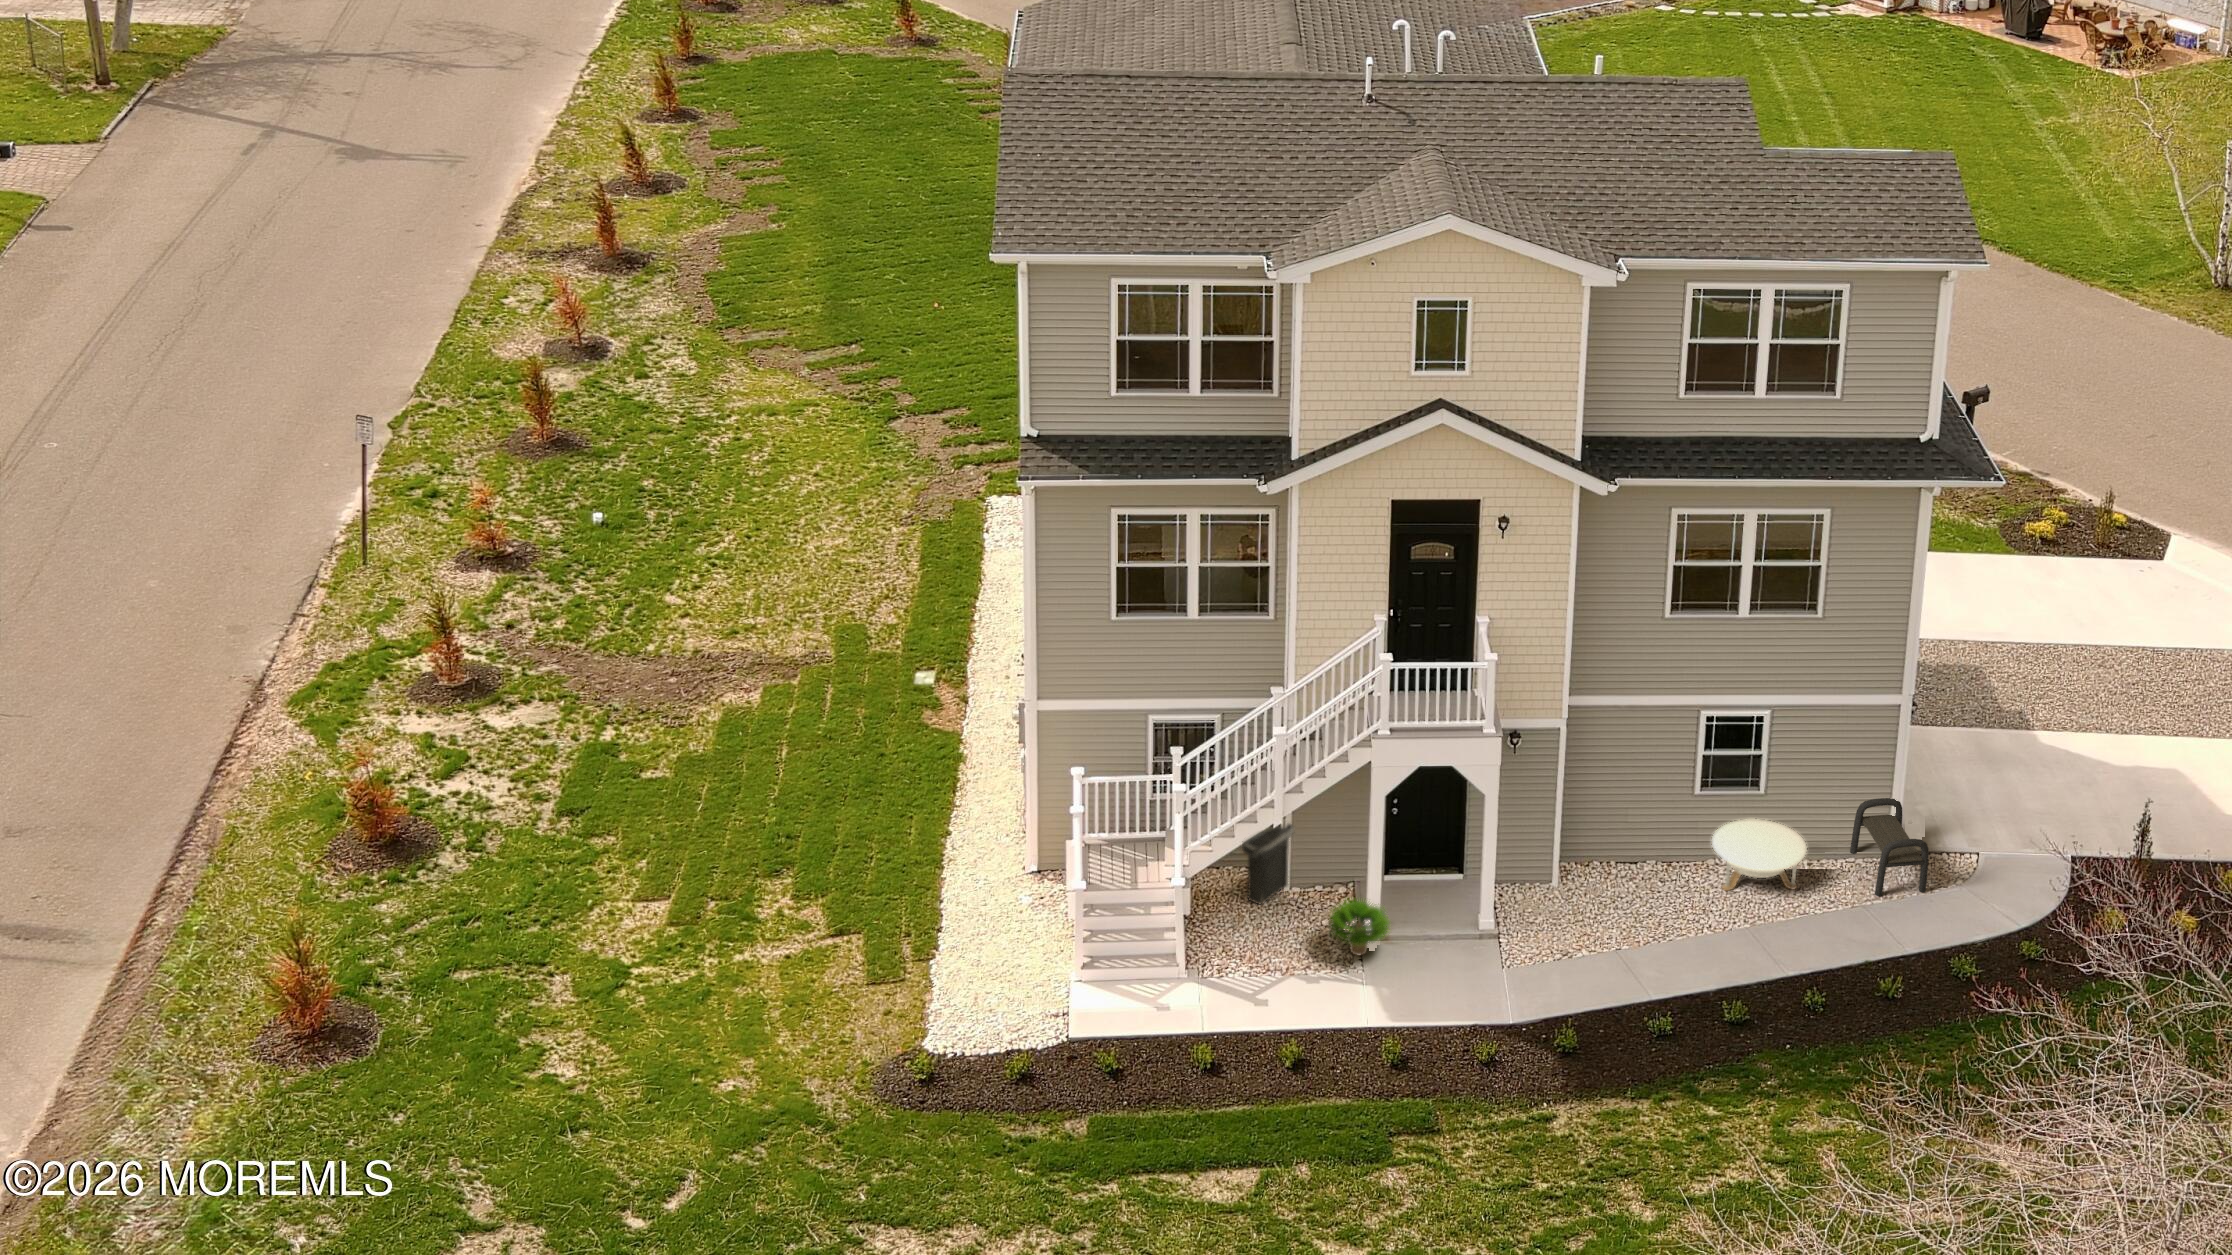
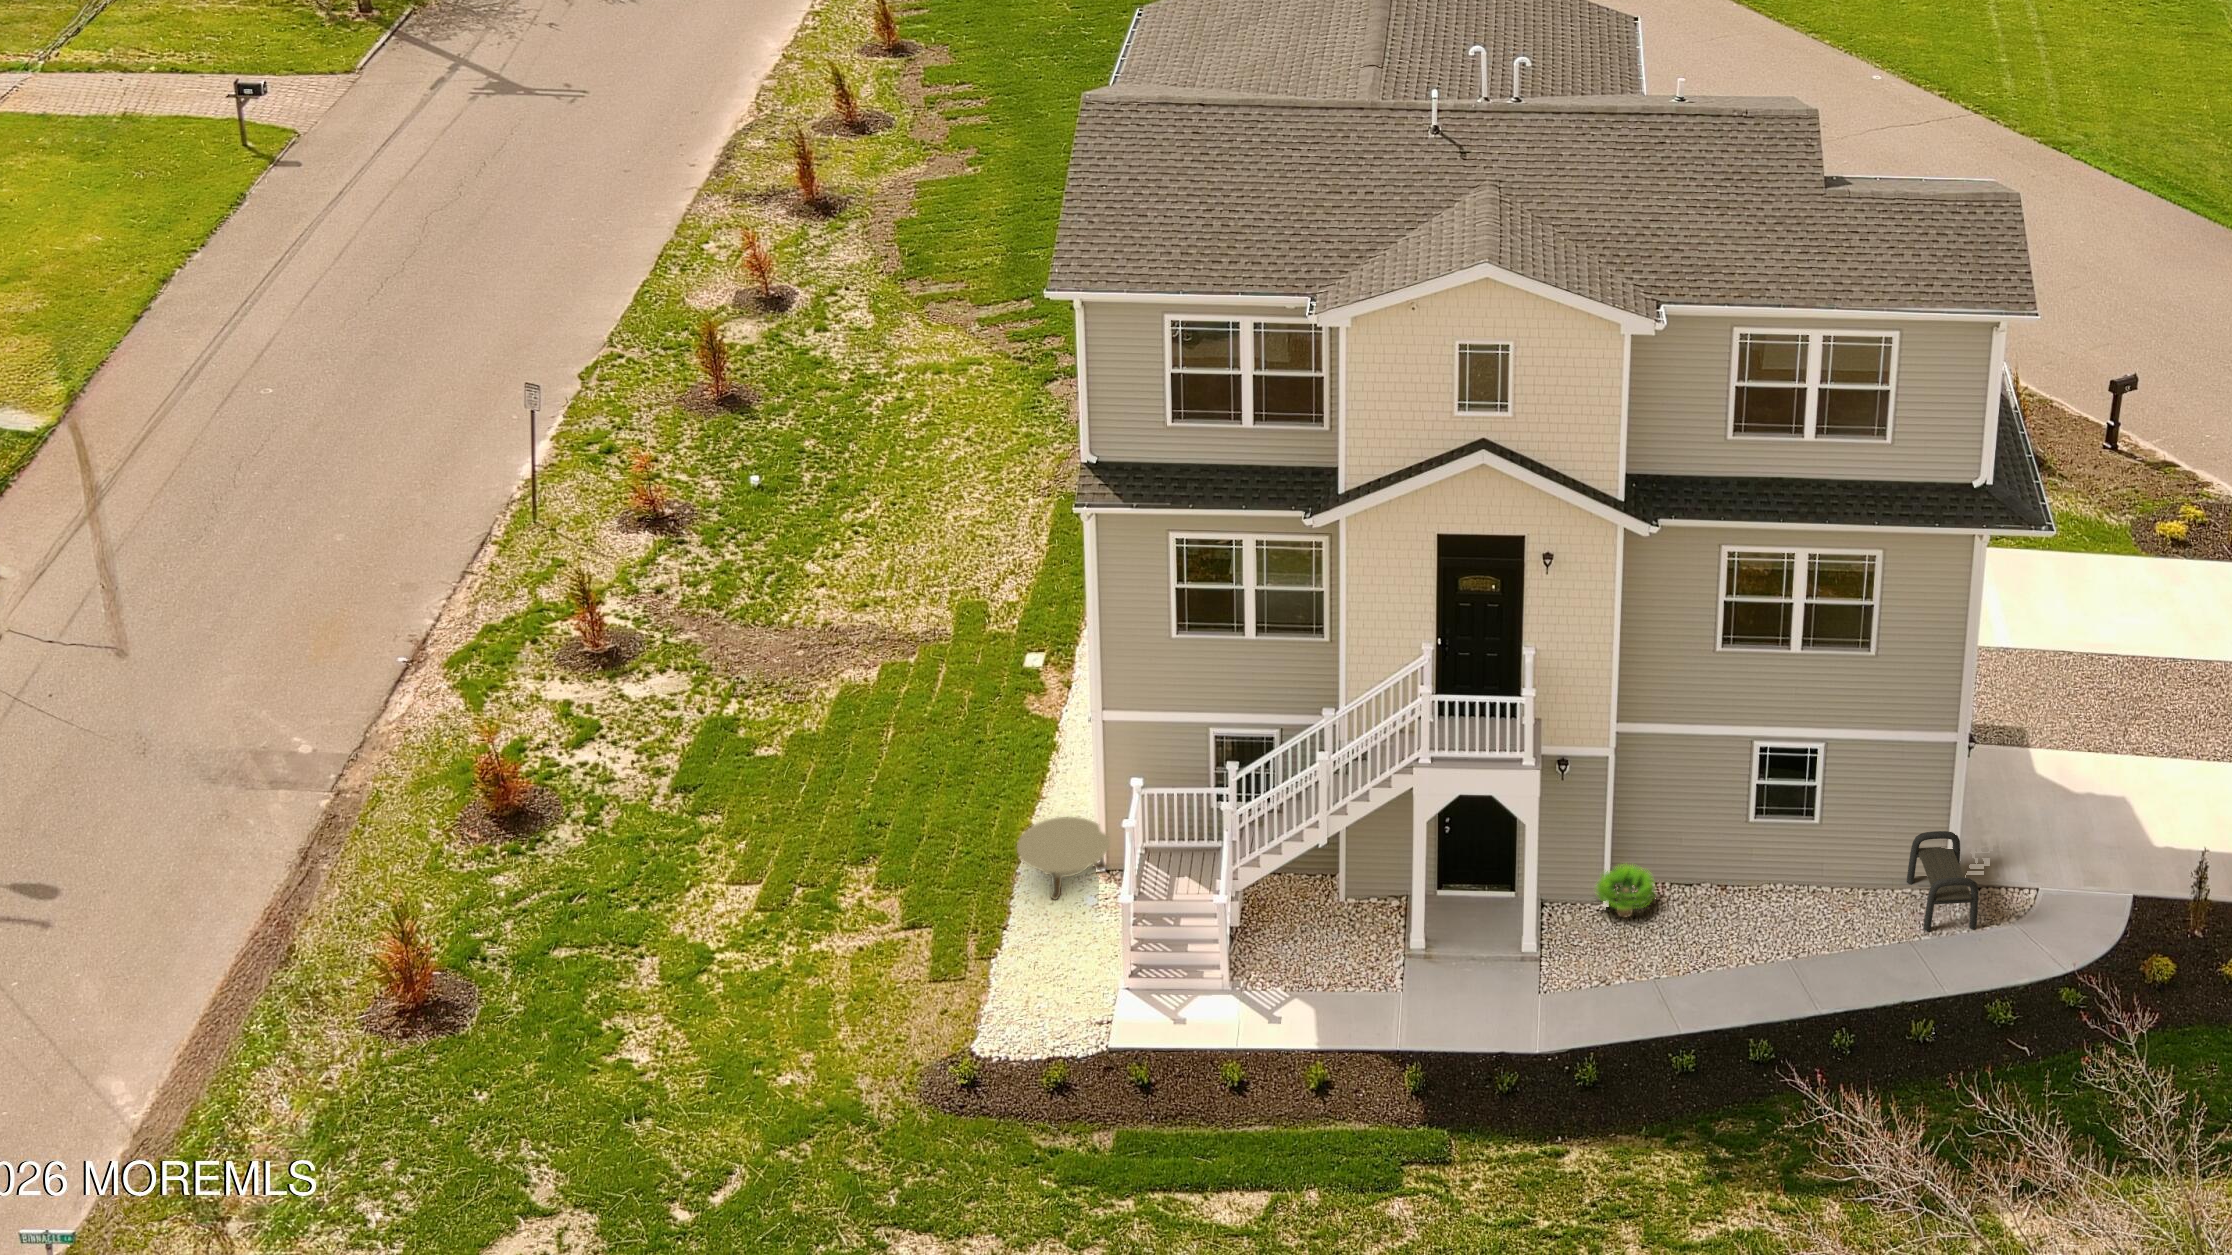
round table: present [1712,819,1806,891] -> present [1017,817,1110,900]
trash can: present [1242,824,1294,904] -> none [1294,831,1348,913]
potted plant: present [1329,898,1389,955] -> present [1597,865,1655,918]

